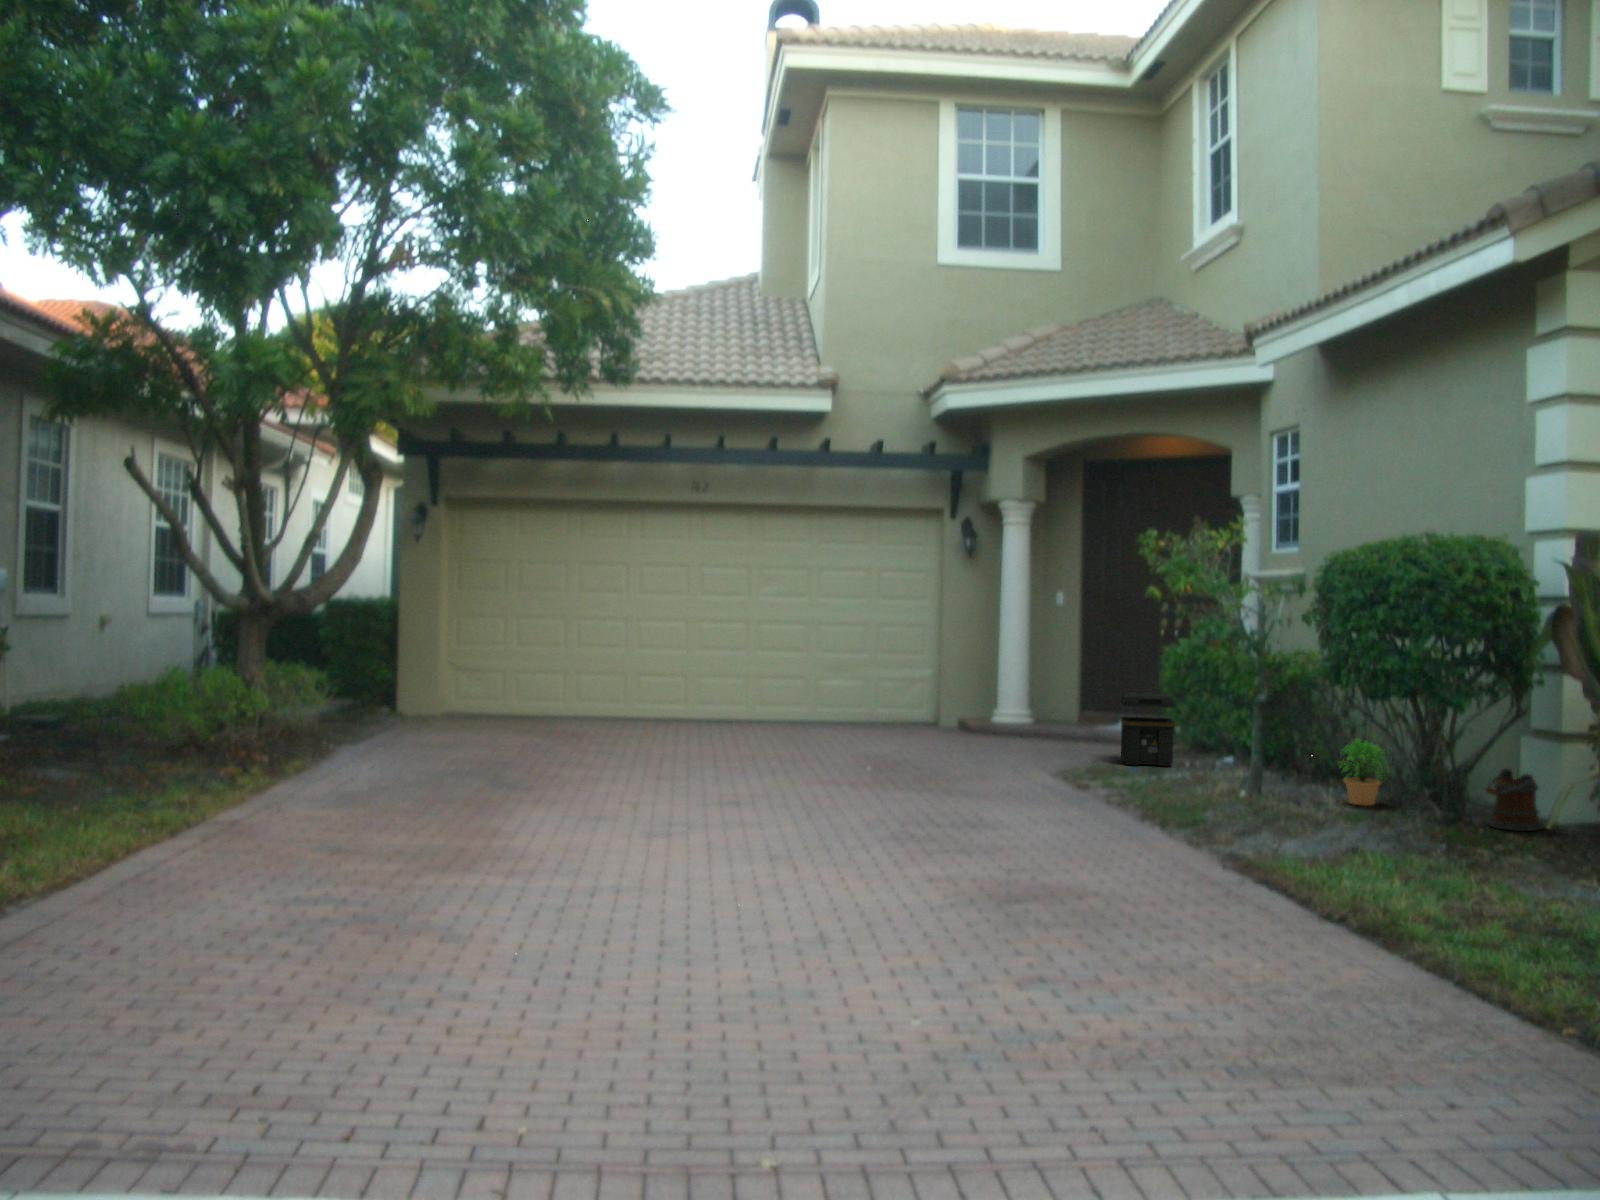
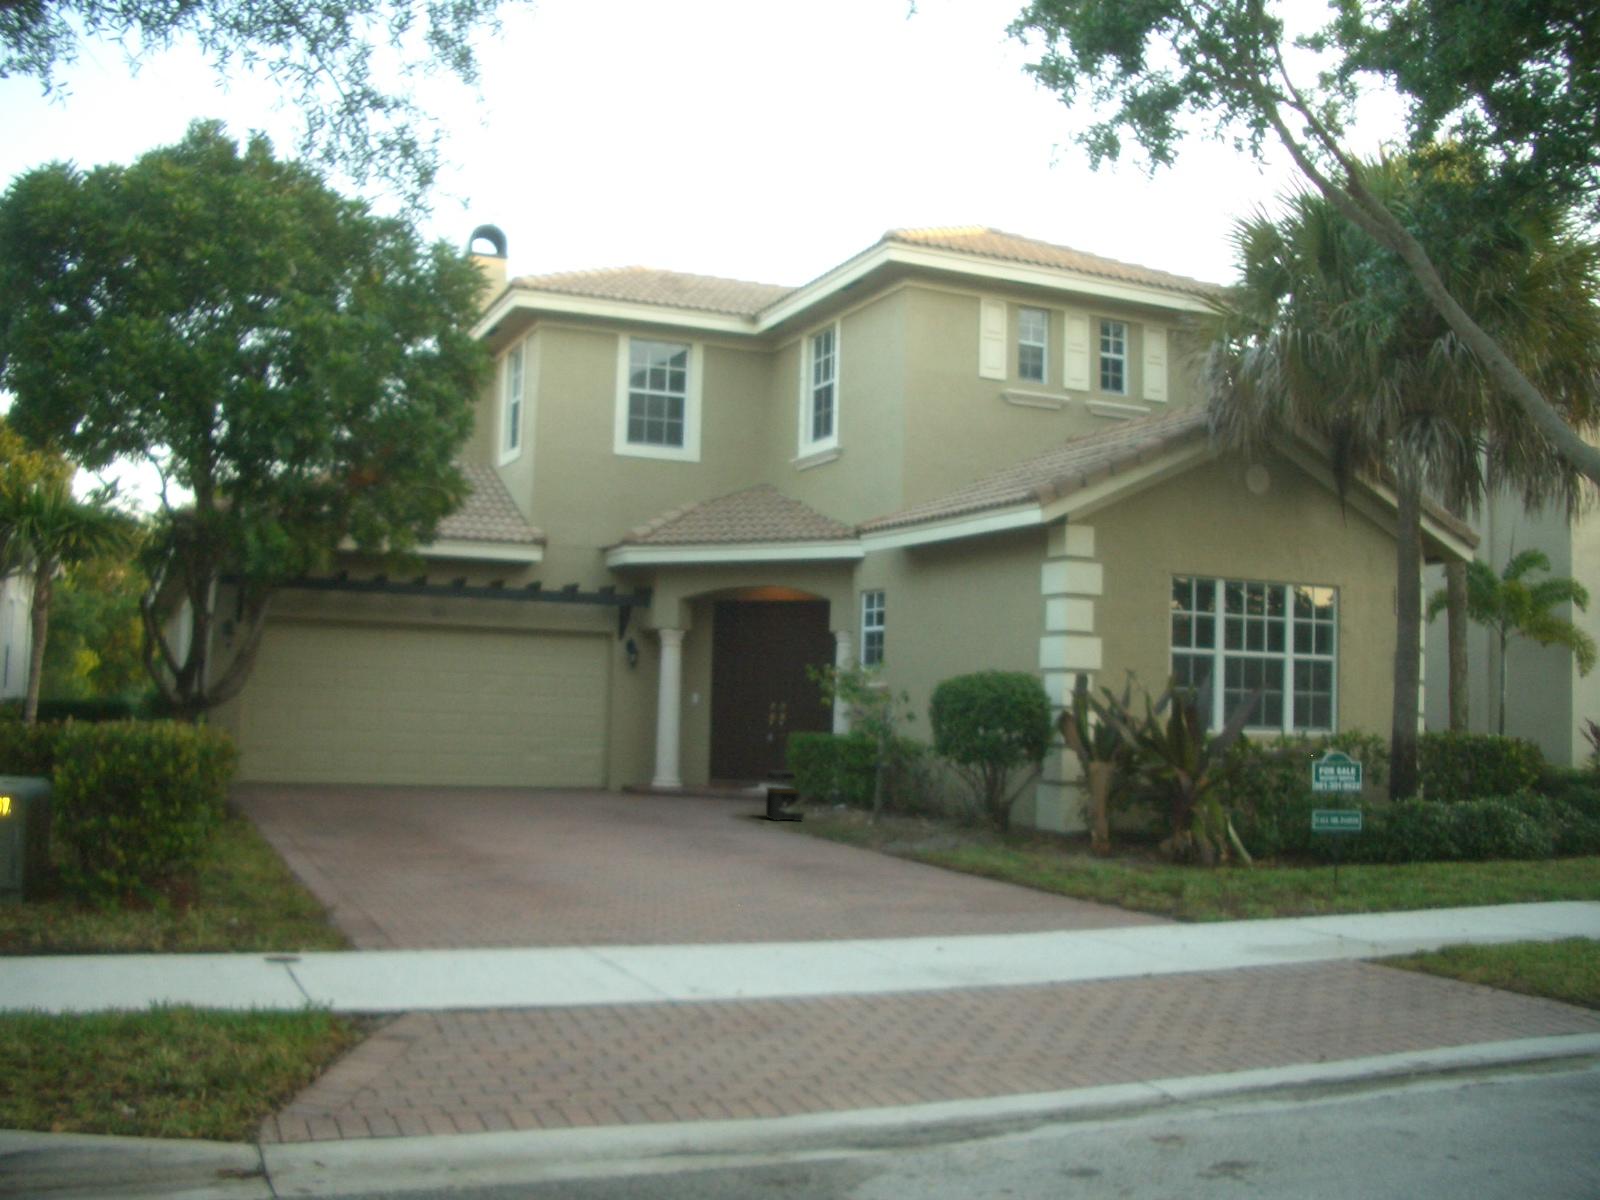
potted plant: present [1340,739,1389,805] -> none [931,792,964,834]
bucket: present [1486,768,1543,831] -> none [1021,808,1054,844]

